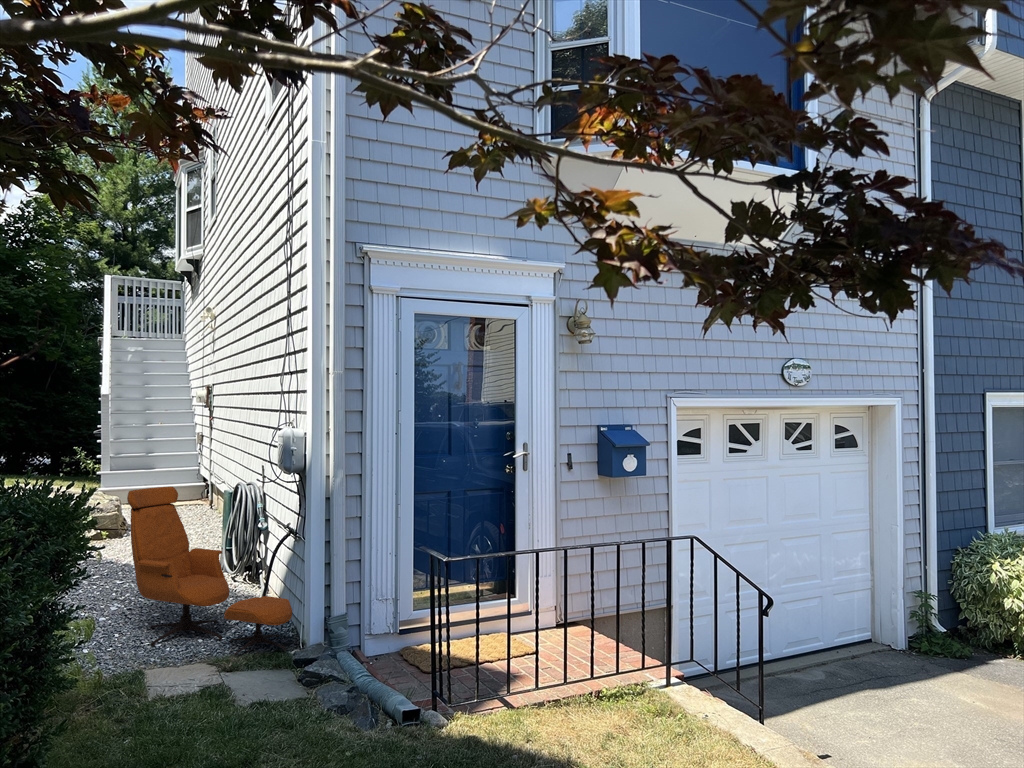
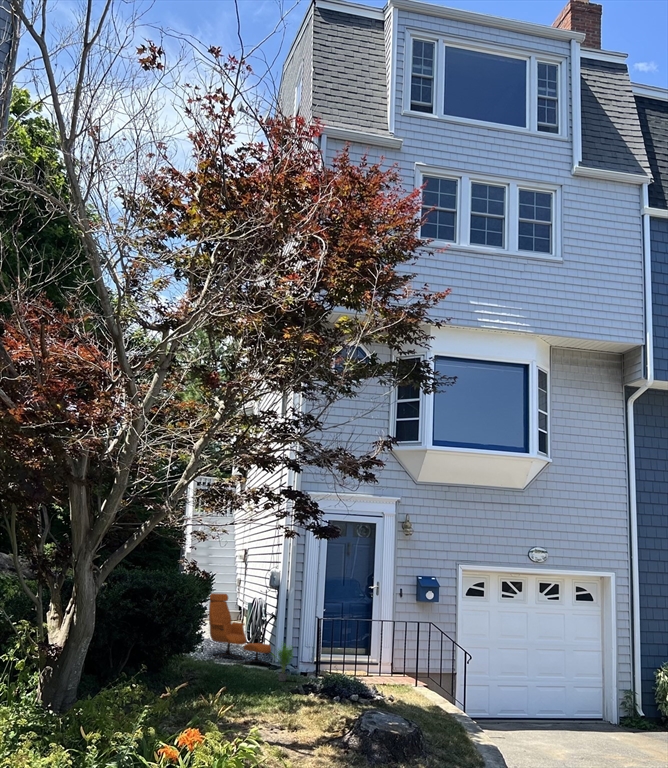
potted plant: none [303,625,384,739] -> present [275,646,292,681]

